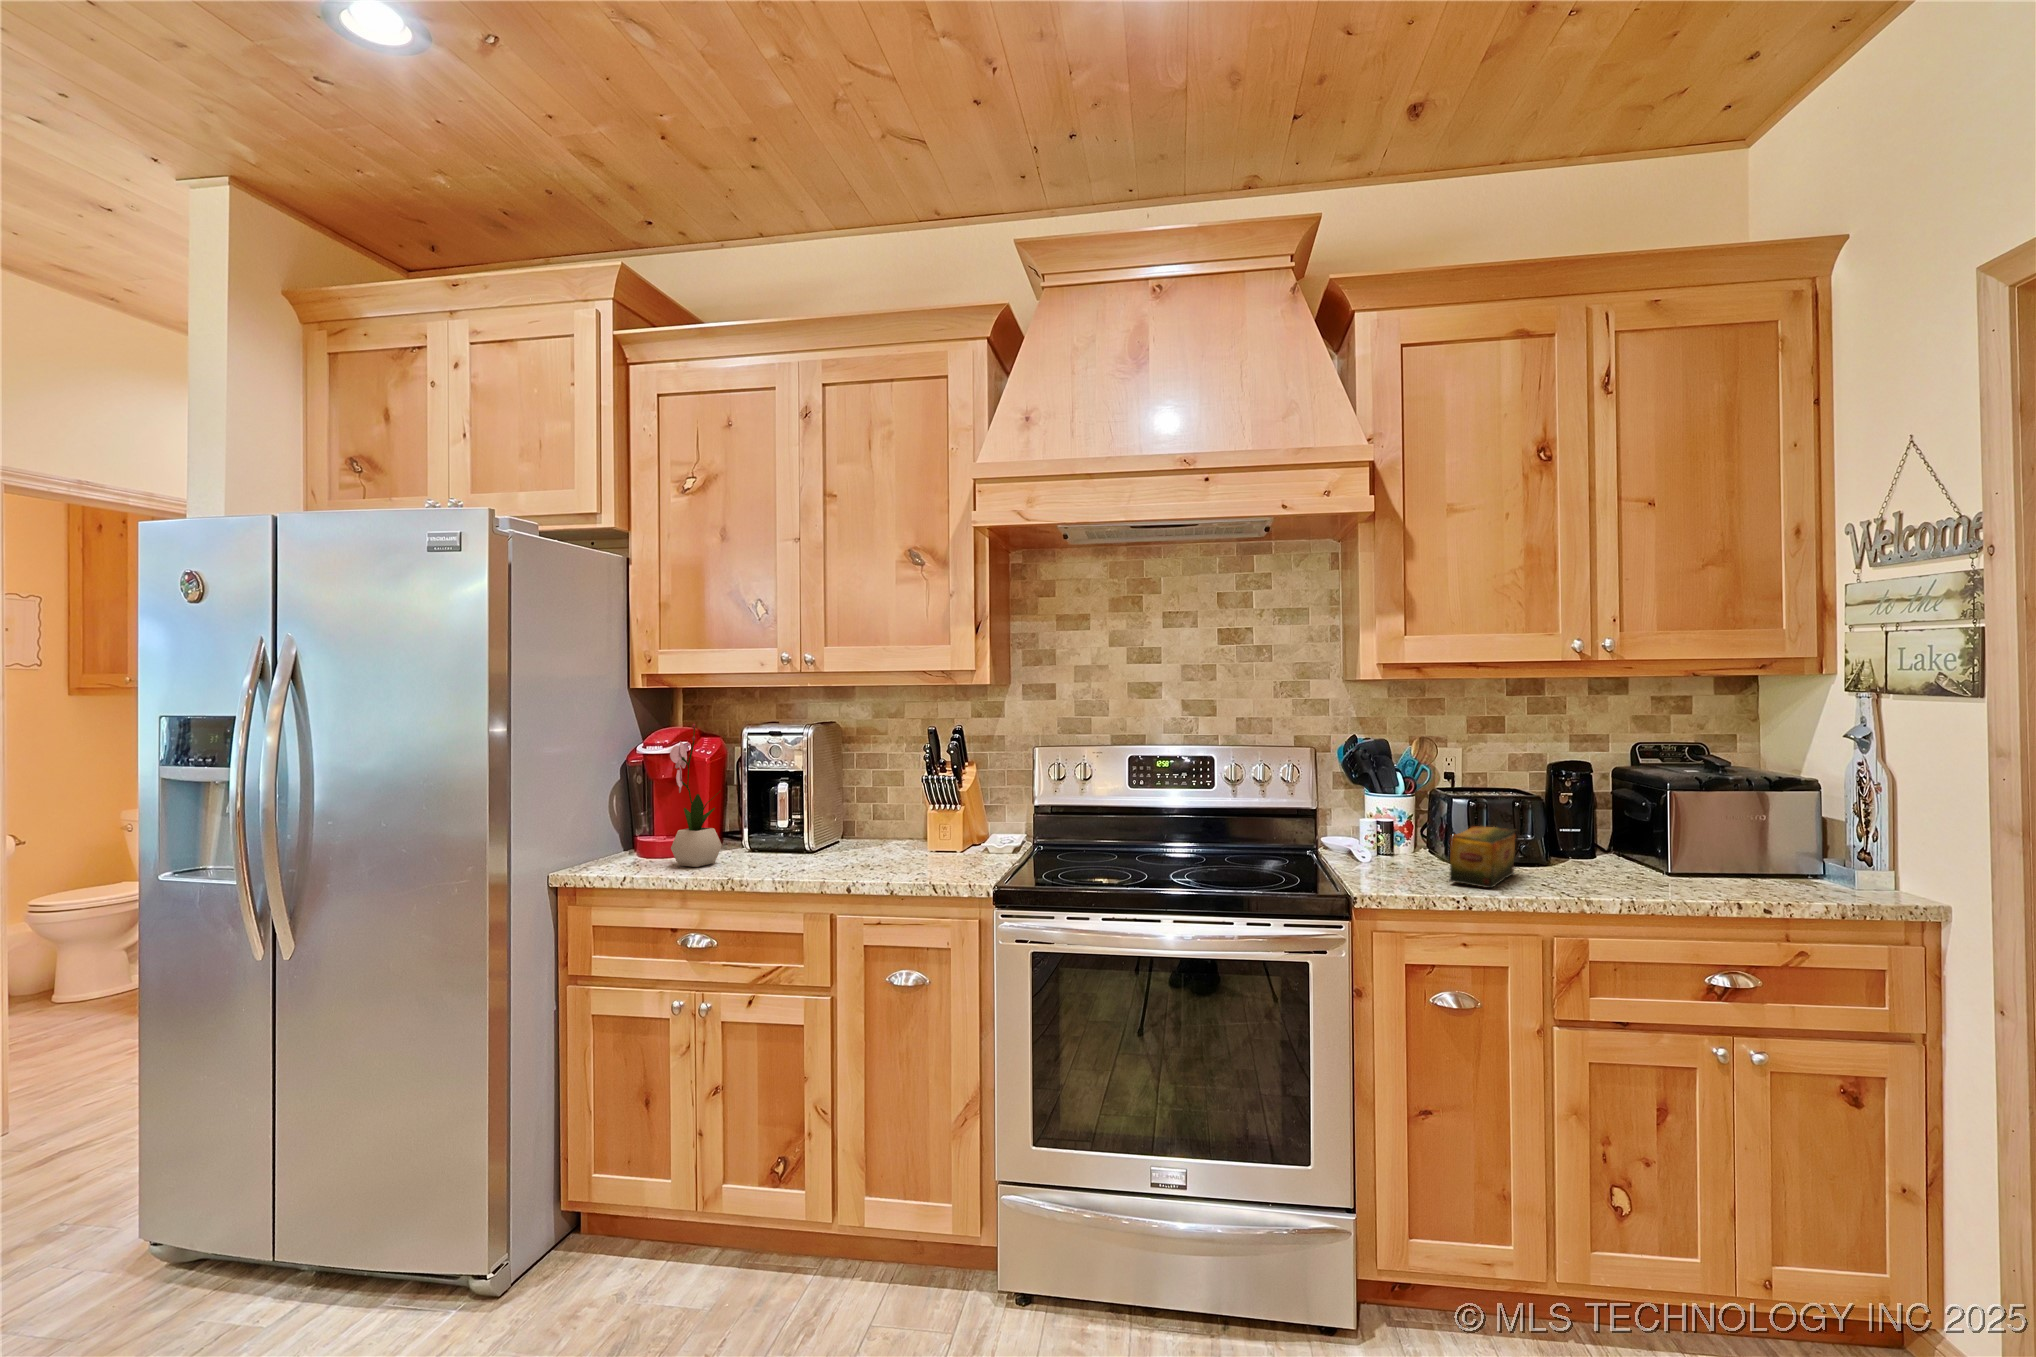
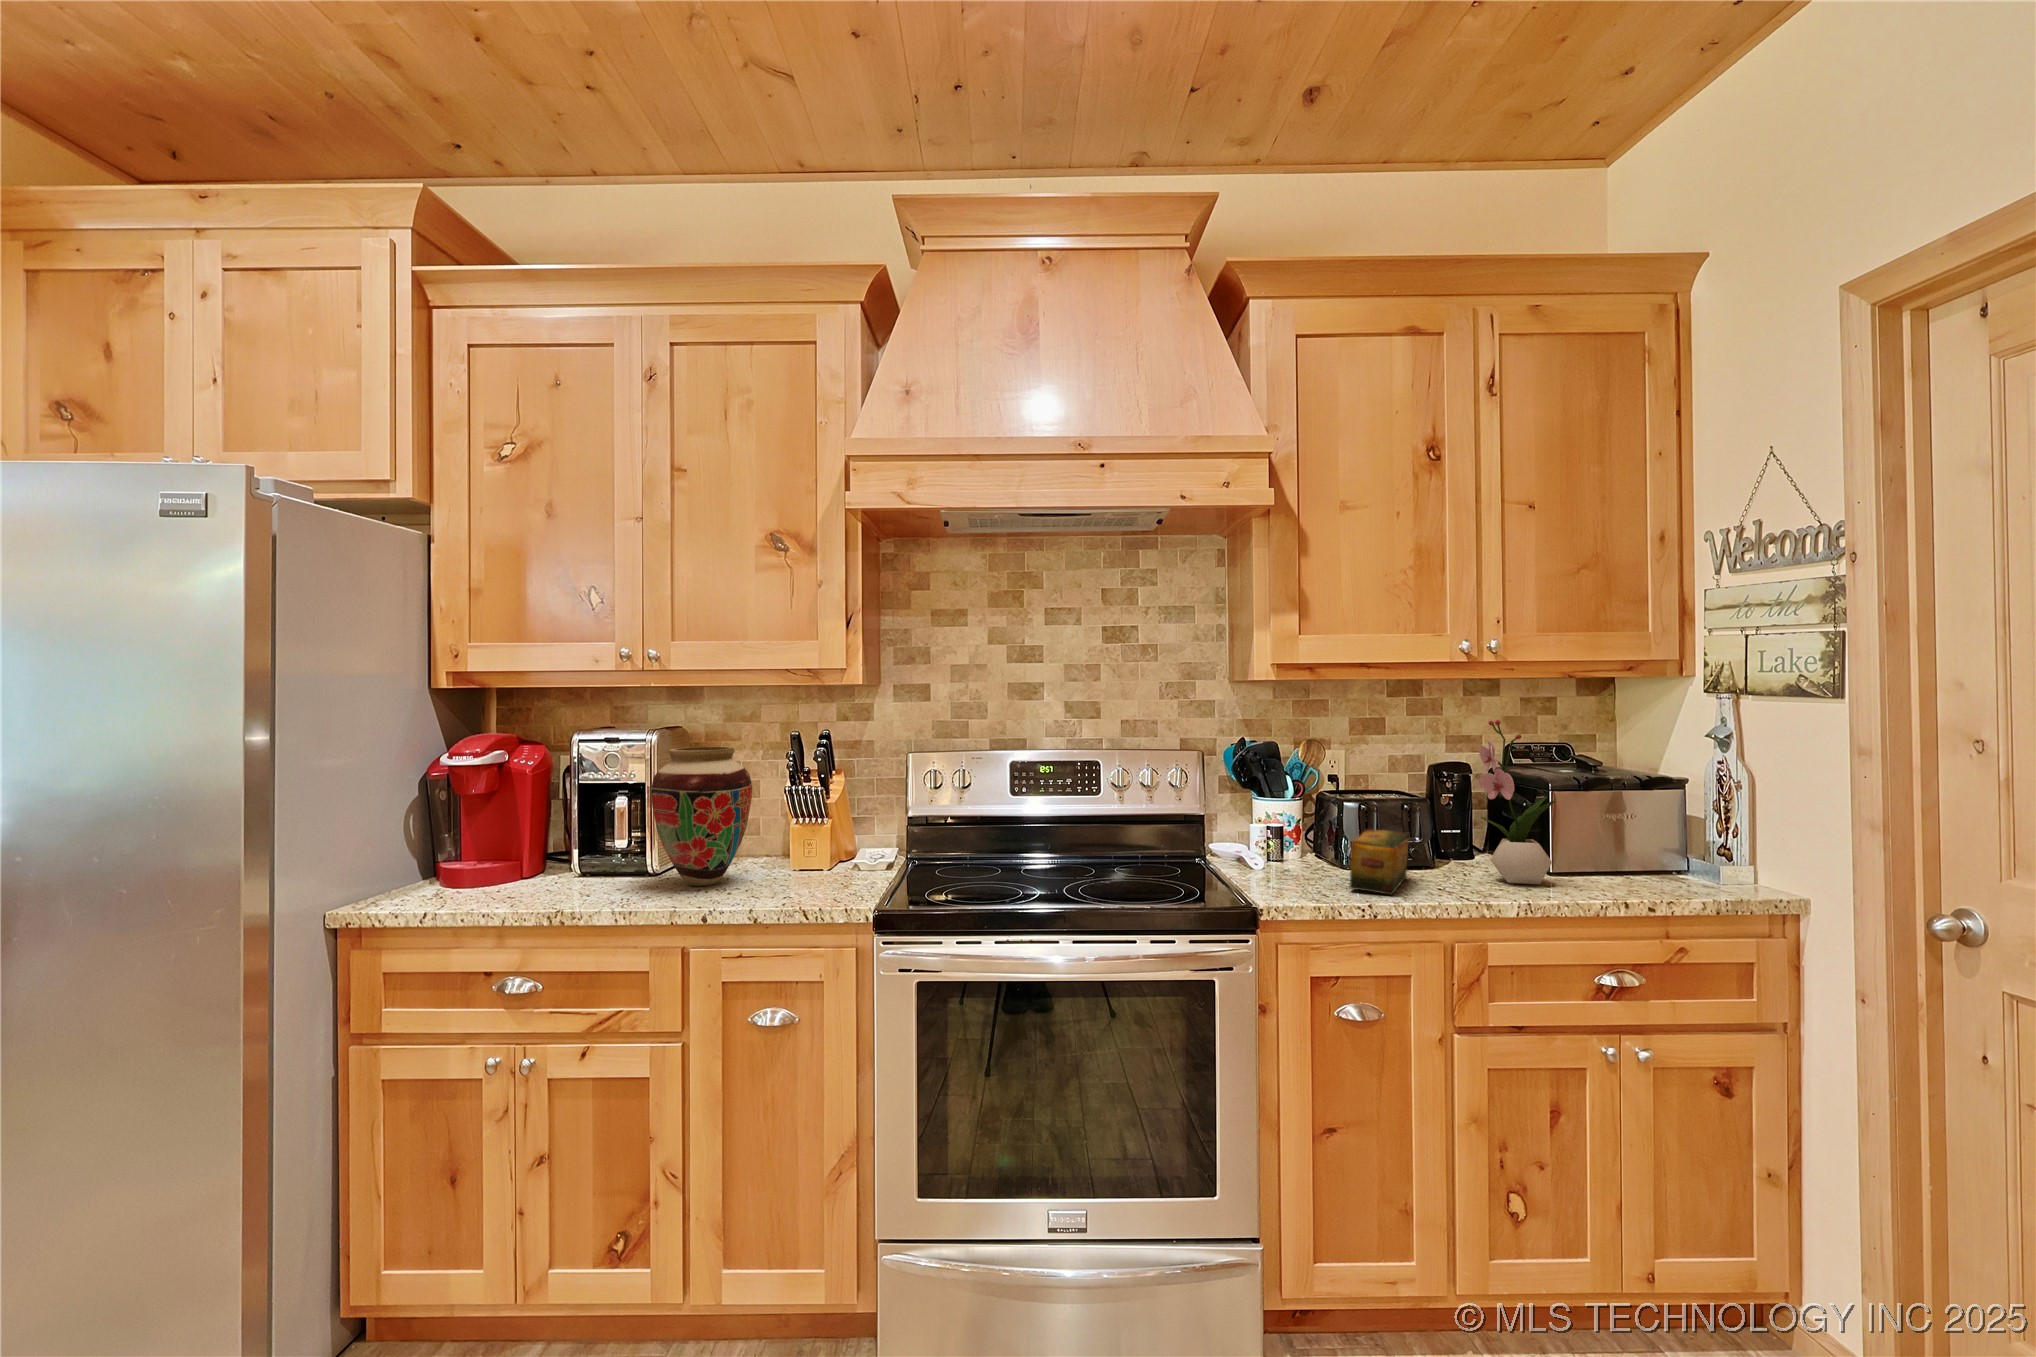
flower arrangement: present [670,724,722,867] -> present [1479,720,1555,884]
vase: none [806,740,893,862] -> present [651,747,752,886]

